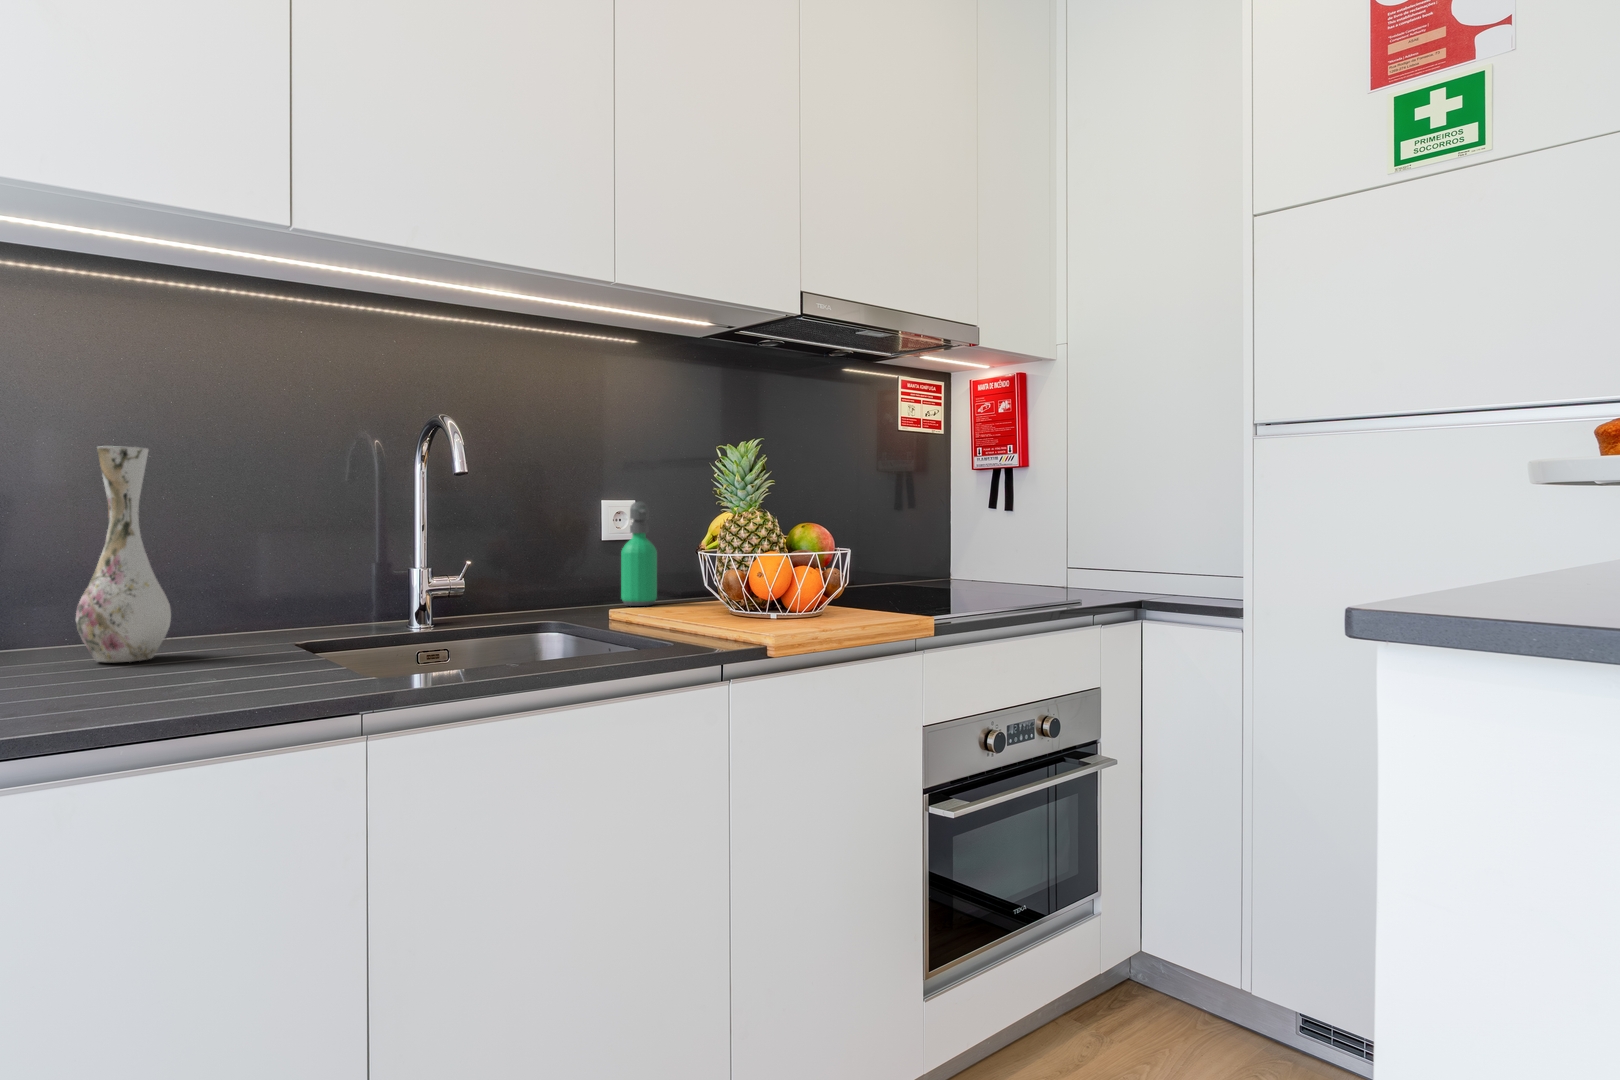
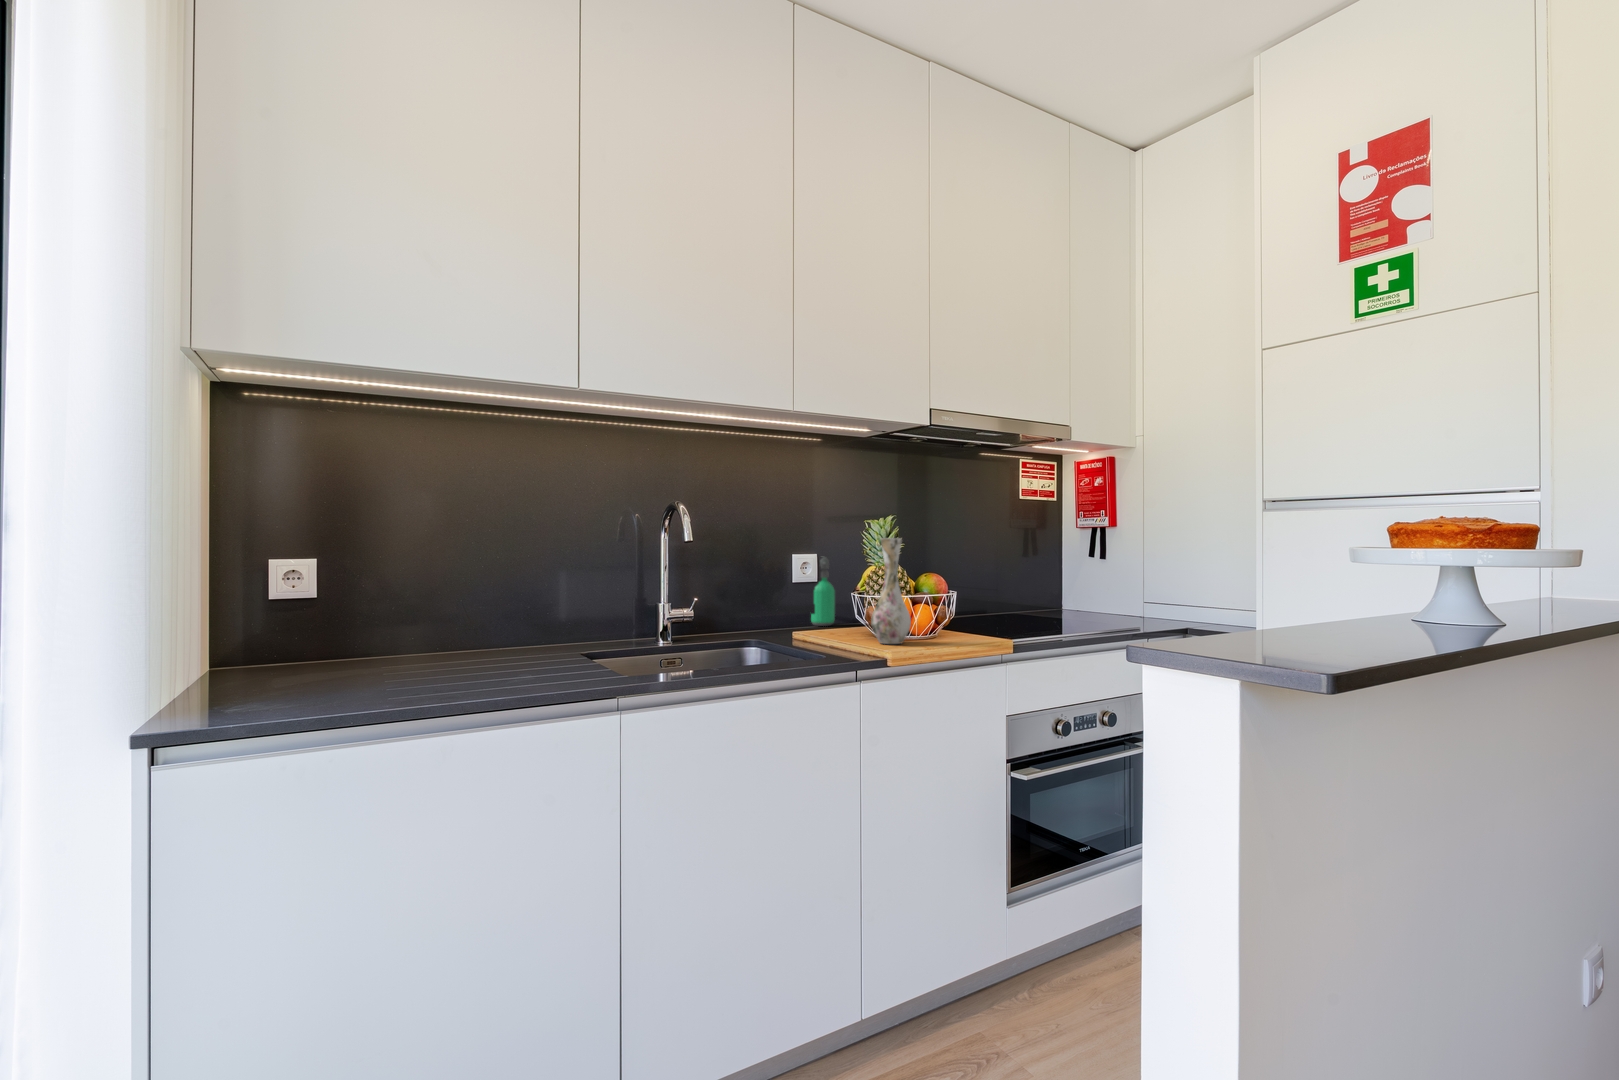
vase: present [76,446,171,662] -> present [871,538,911,644]

